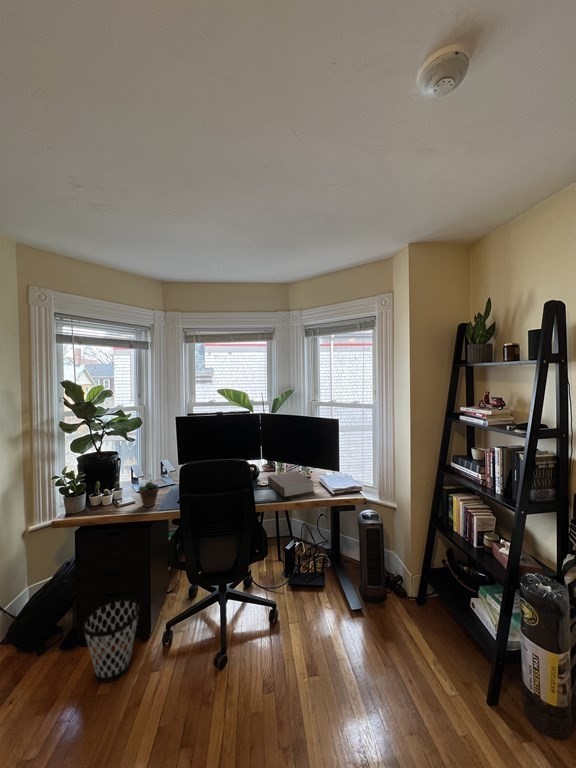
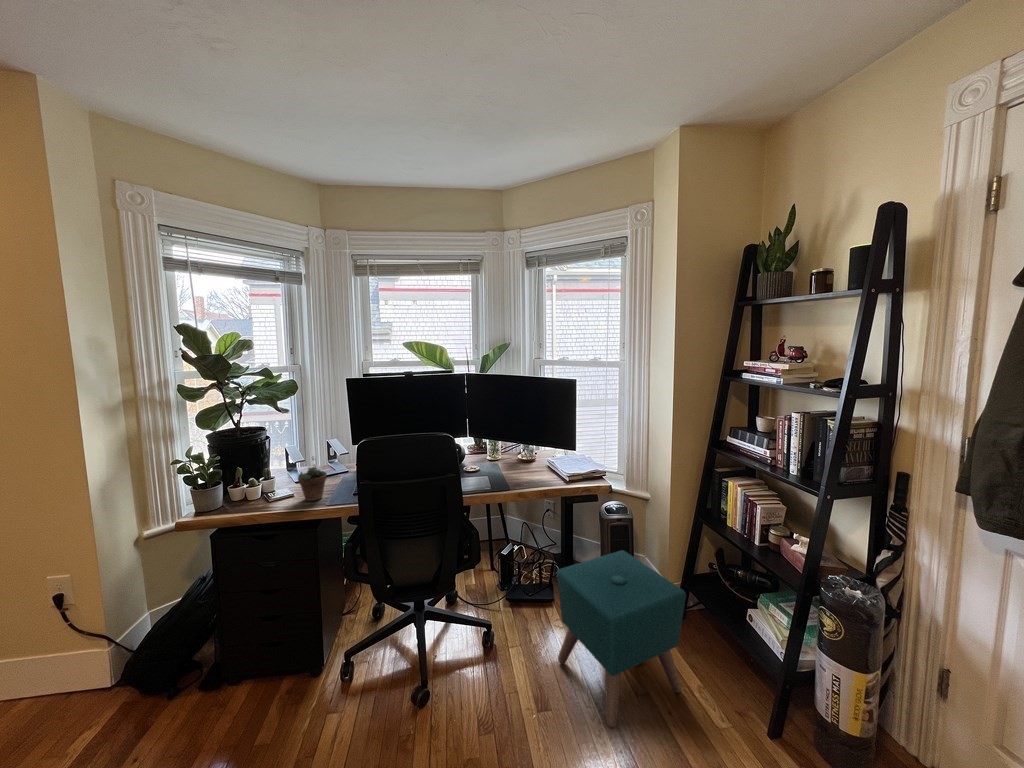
book: present [268,471,314,497] -> none [477,452,542,485]
ottoman: none [324,549,421,691] -> present [557,550,686,728]
wastebasket: present [83,597,140,682] -> none [227,621,307,731]

